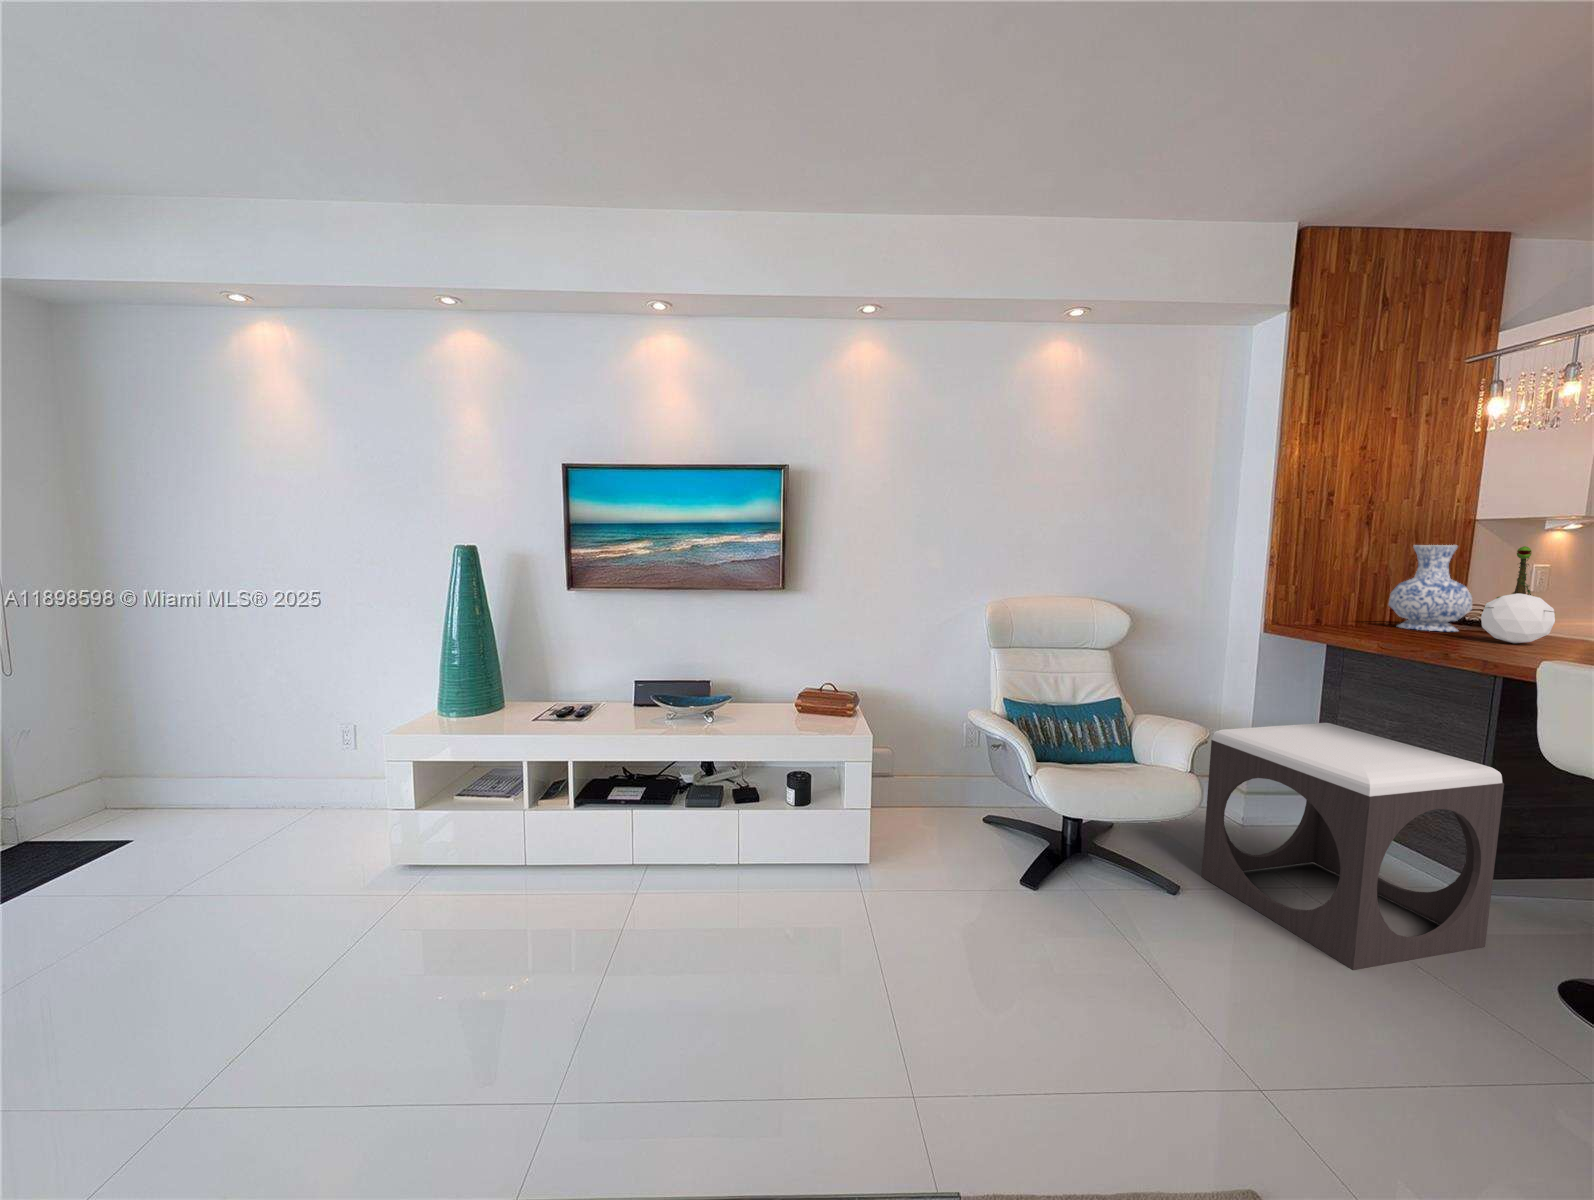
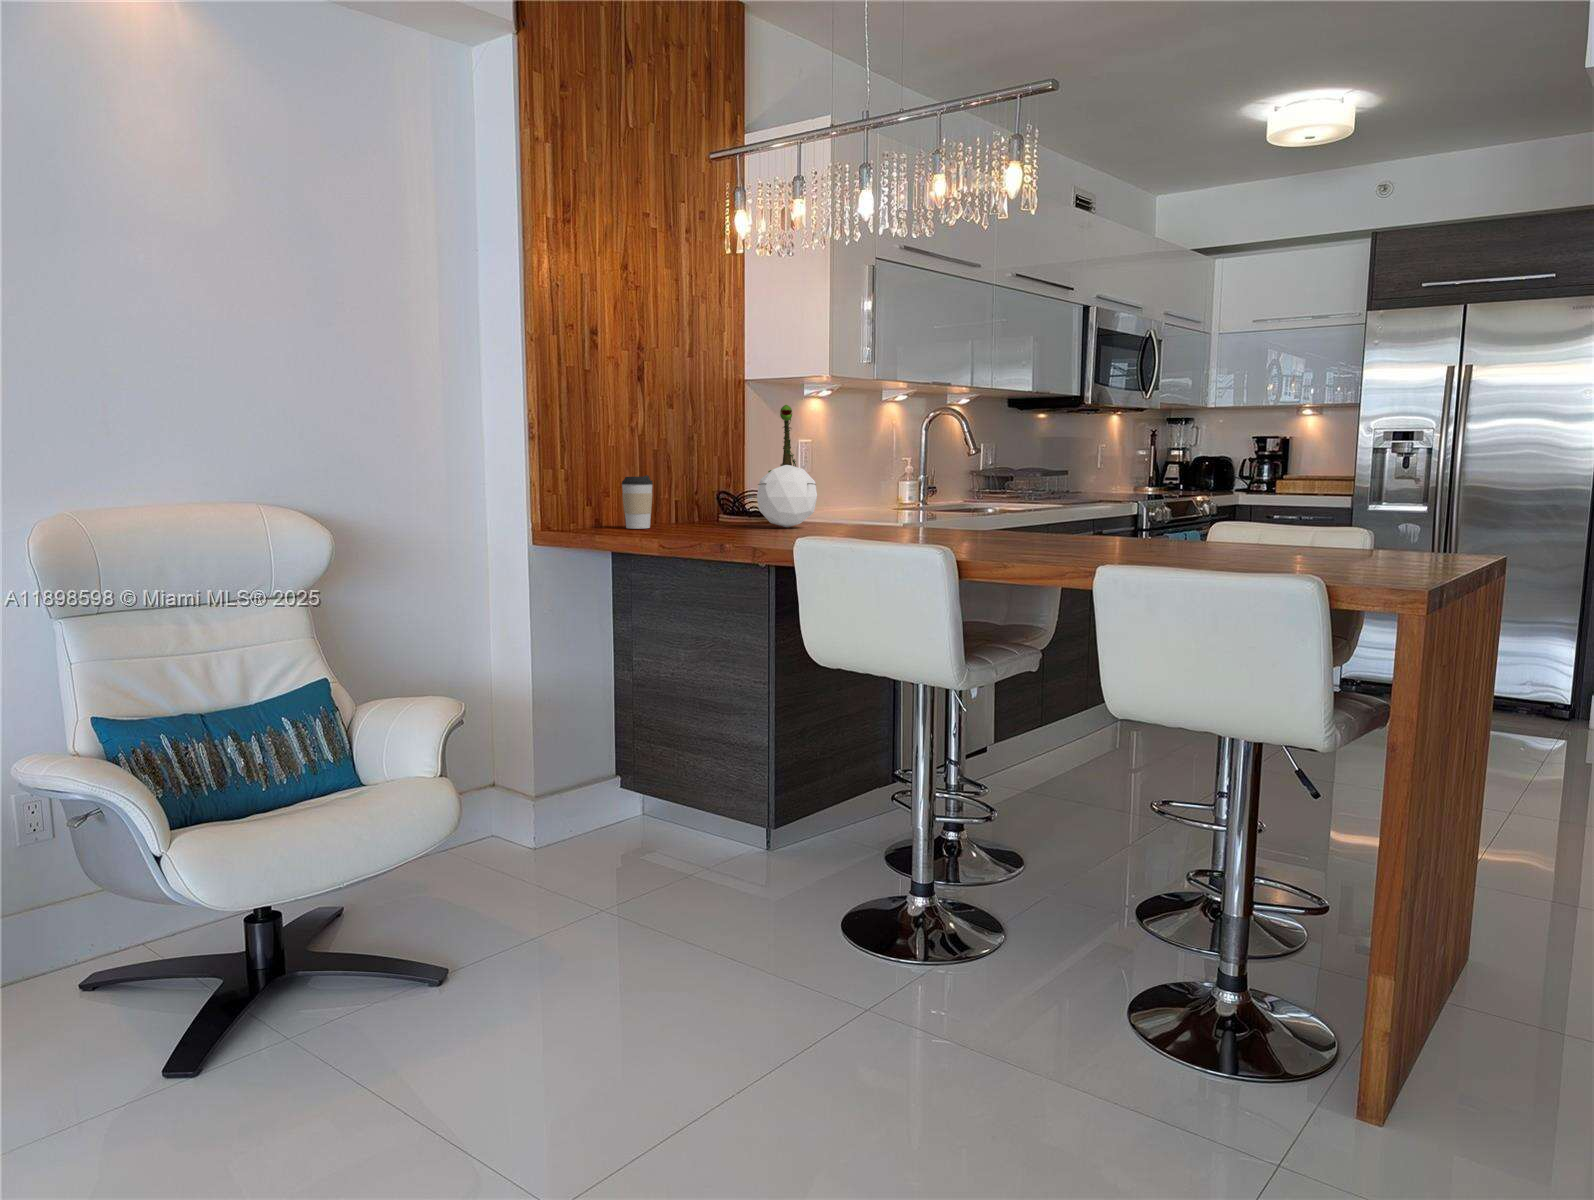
vase: present [1389,545,1472,632] -> none [671,409,750,523]
coffee cup: none [1343,594,1373,631] -> present [622,475,653,529]
footstool: present [1202,723,1504,970] -> none [473,662,792,992]

